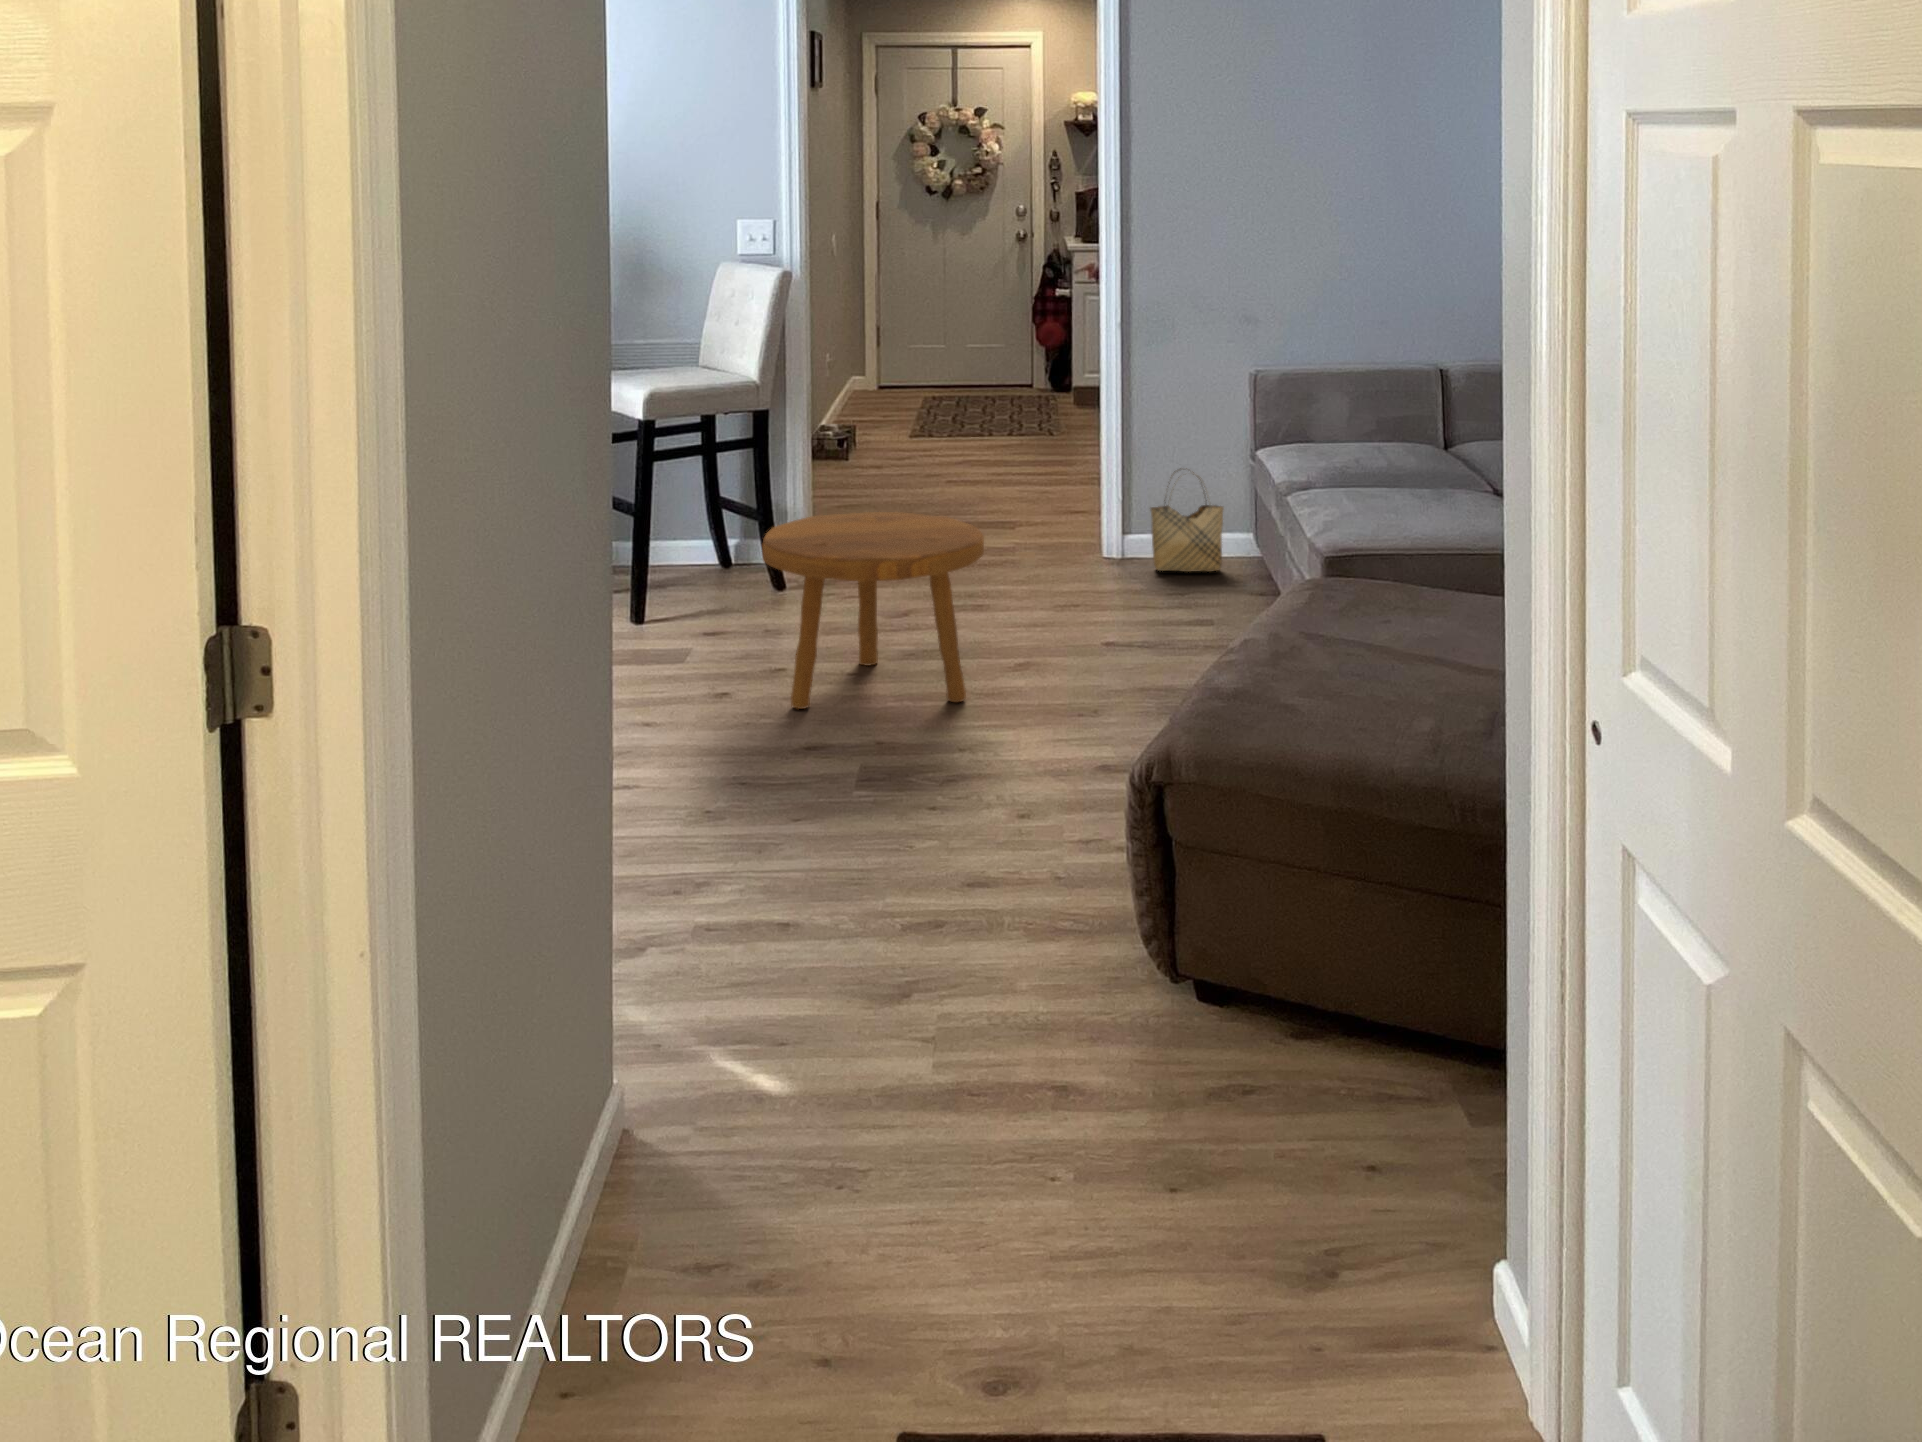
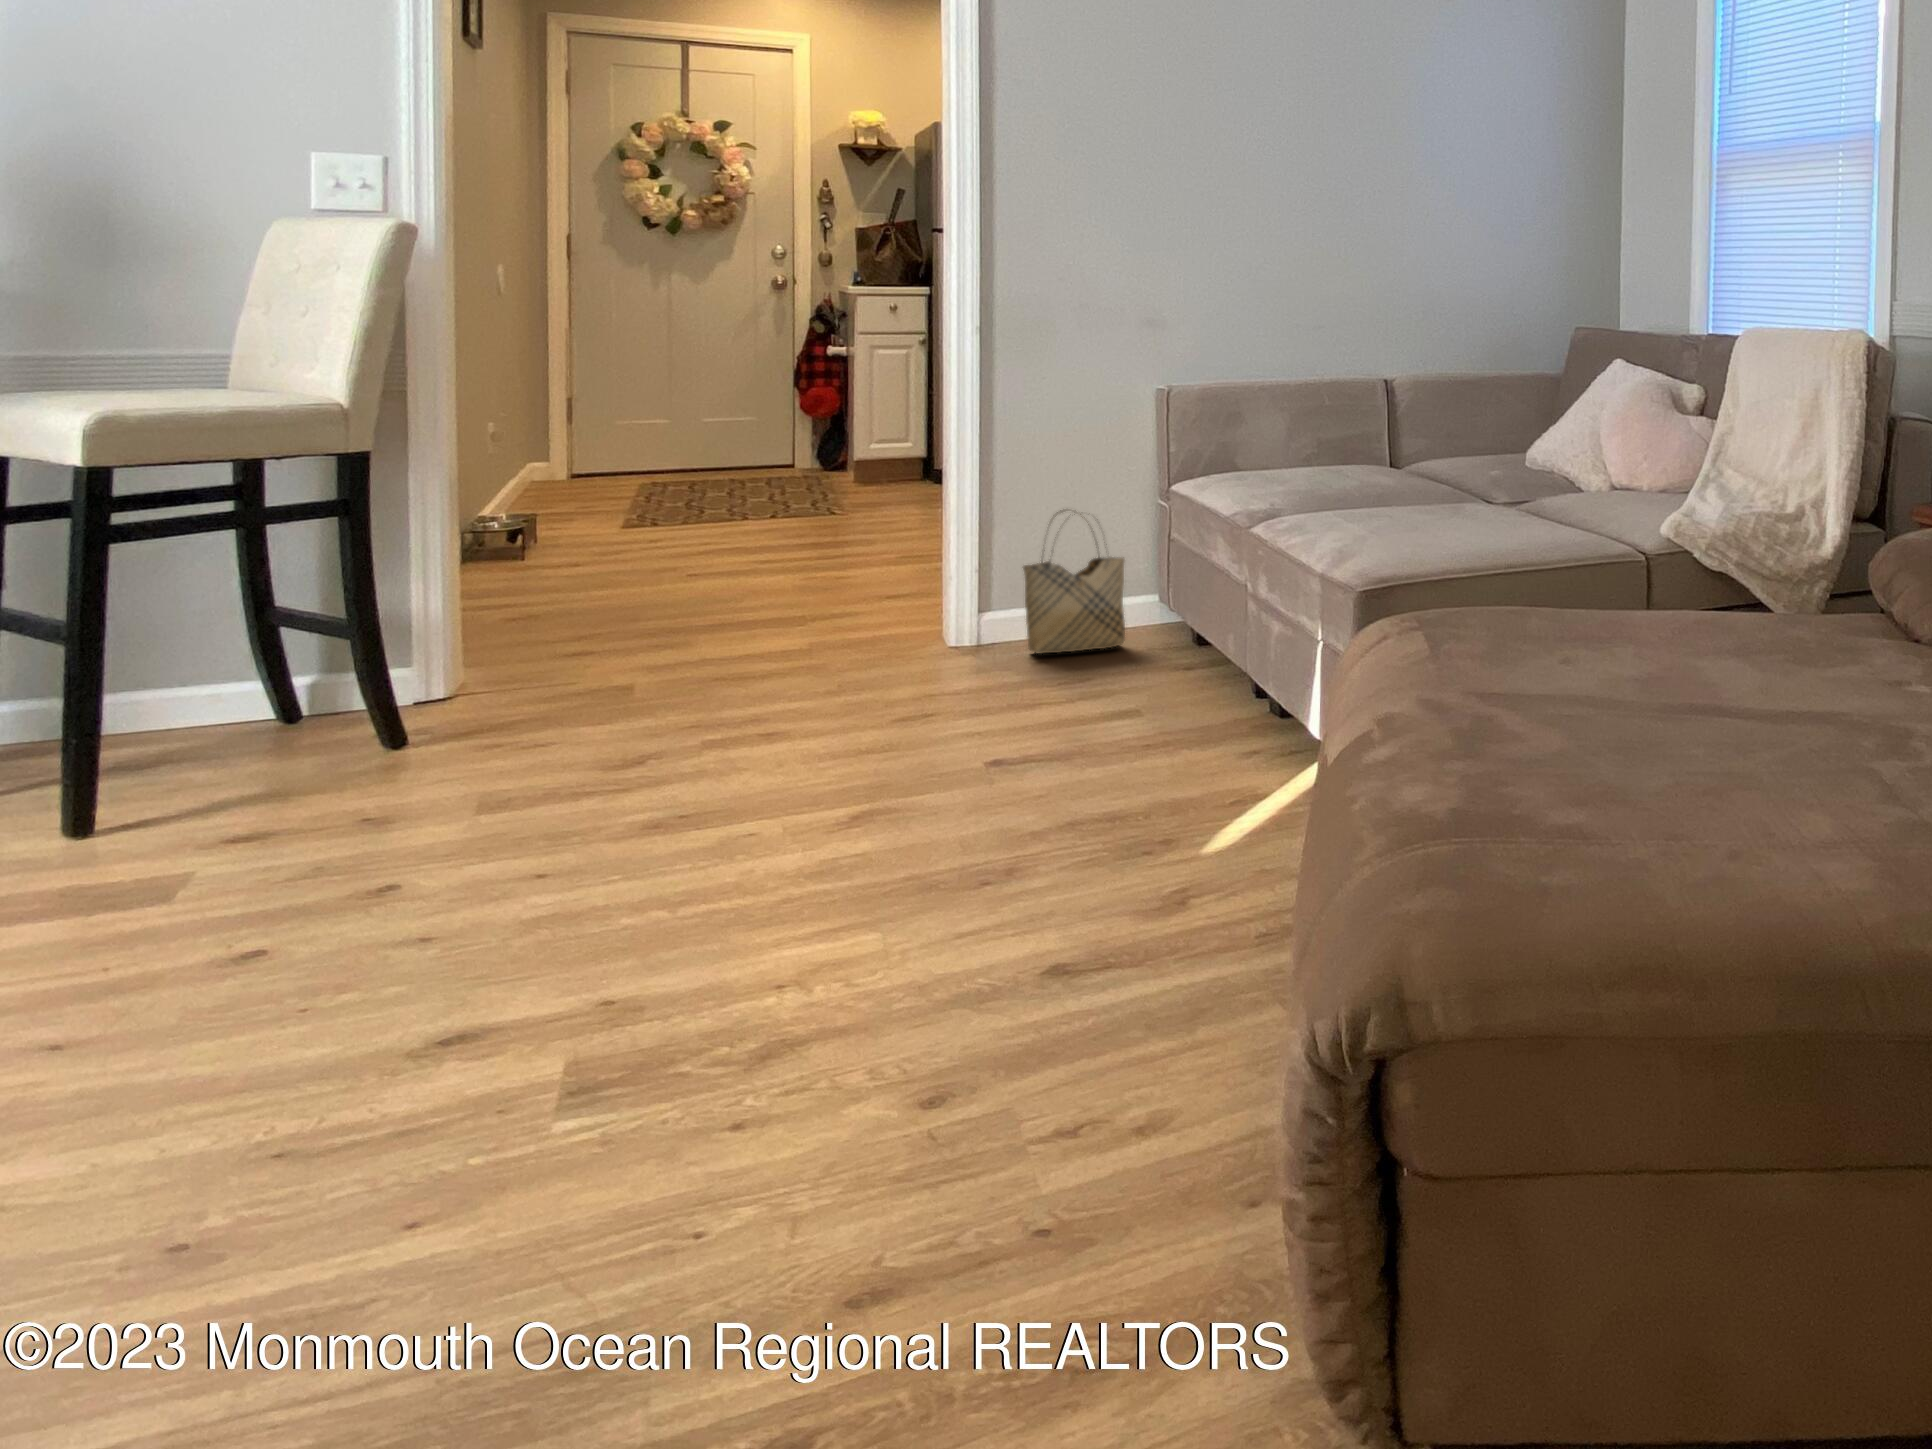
footstool: present [762,512,984,709] -> none [326,576,801,967]

